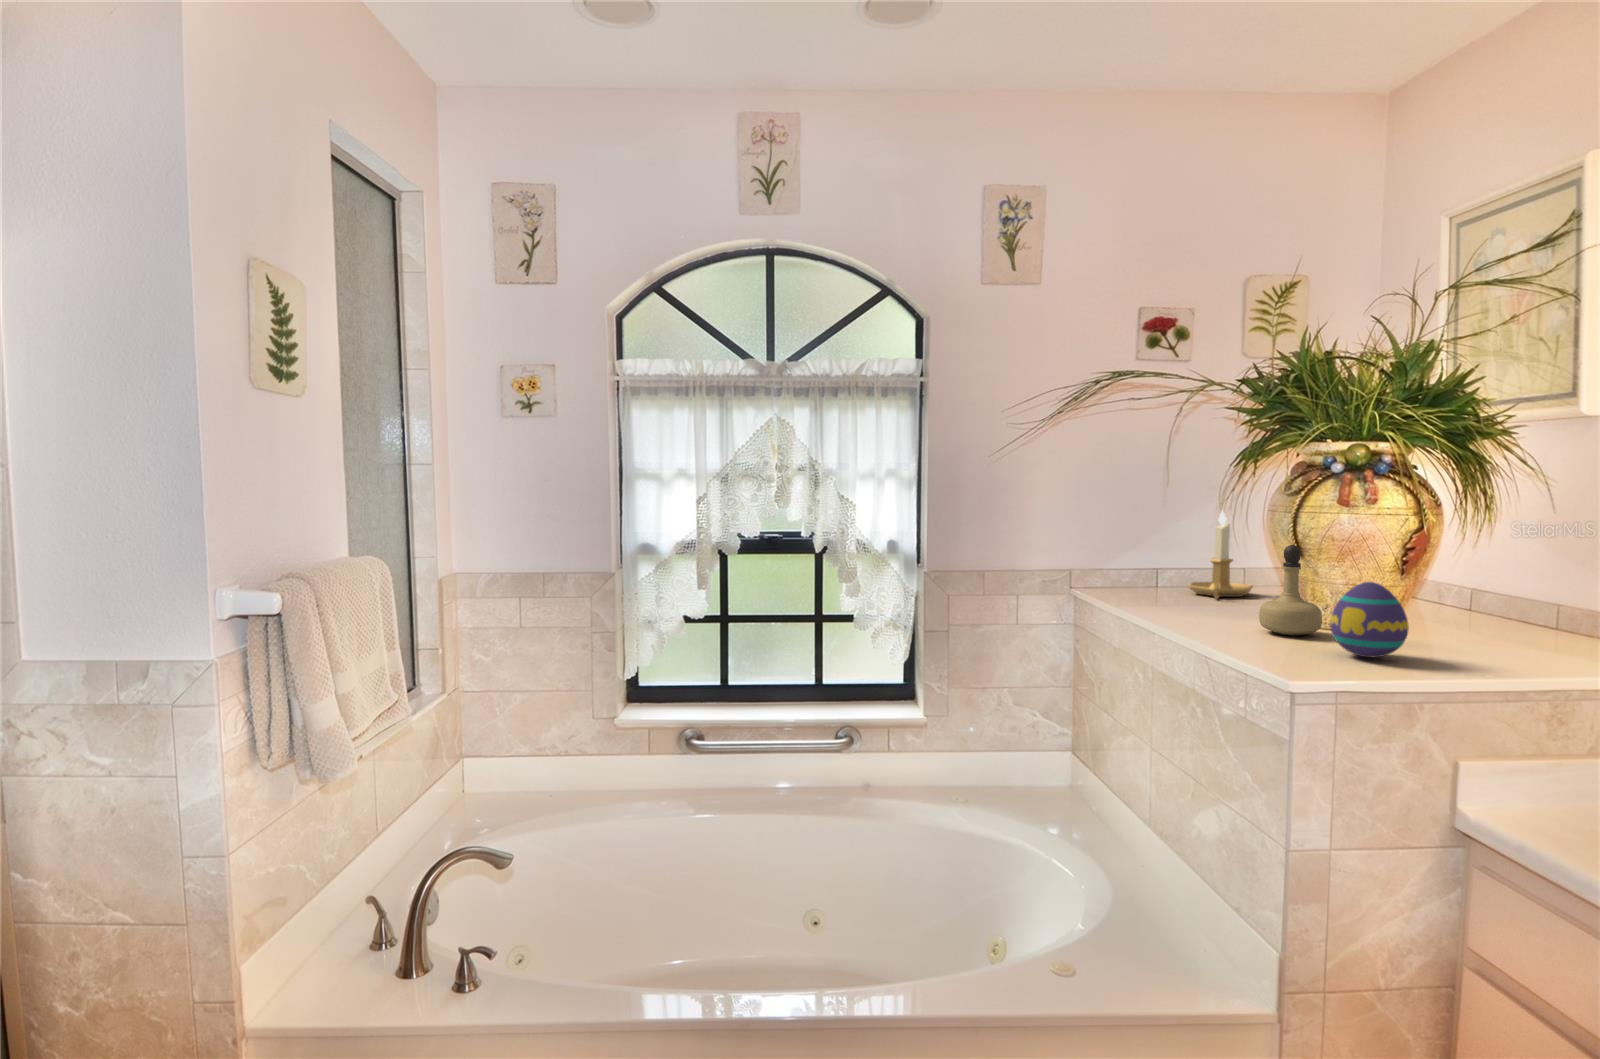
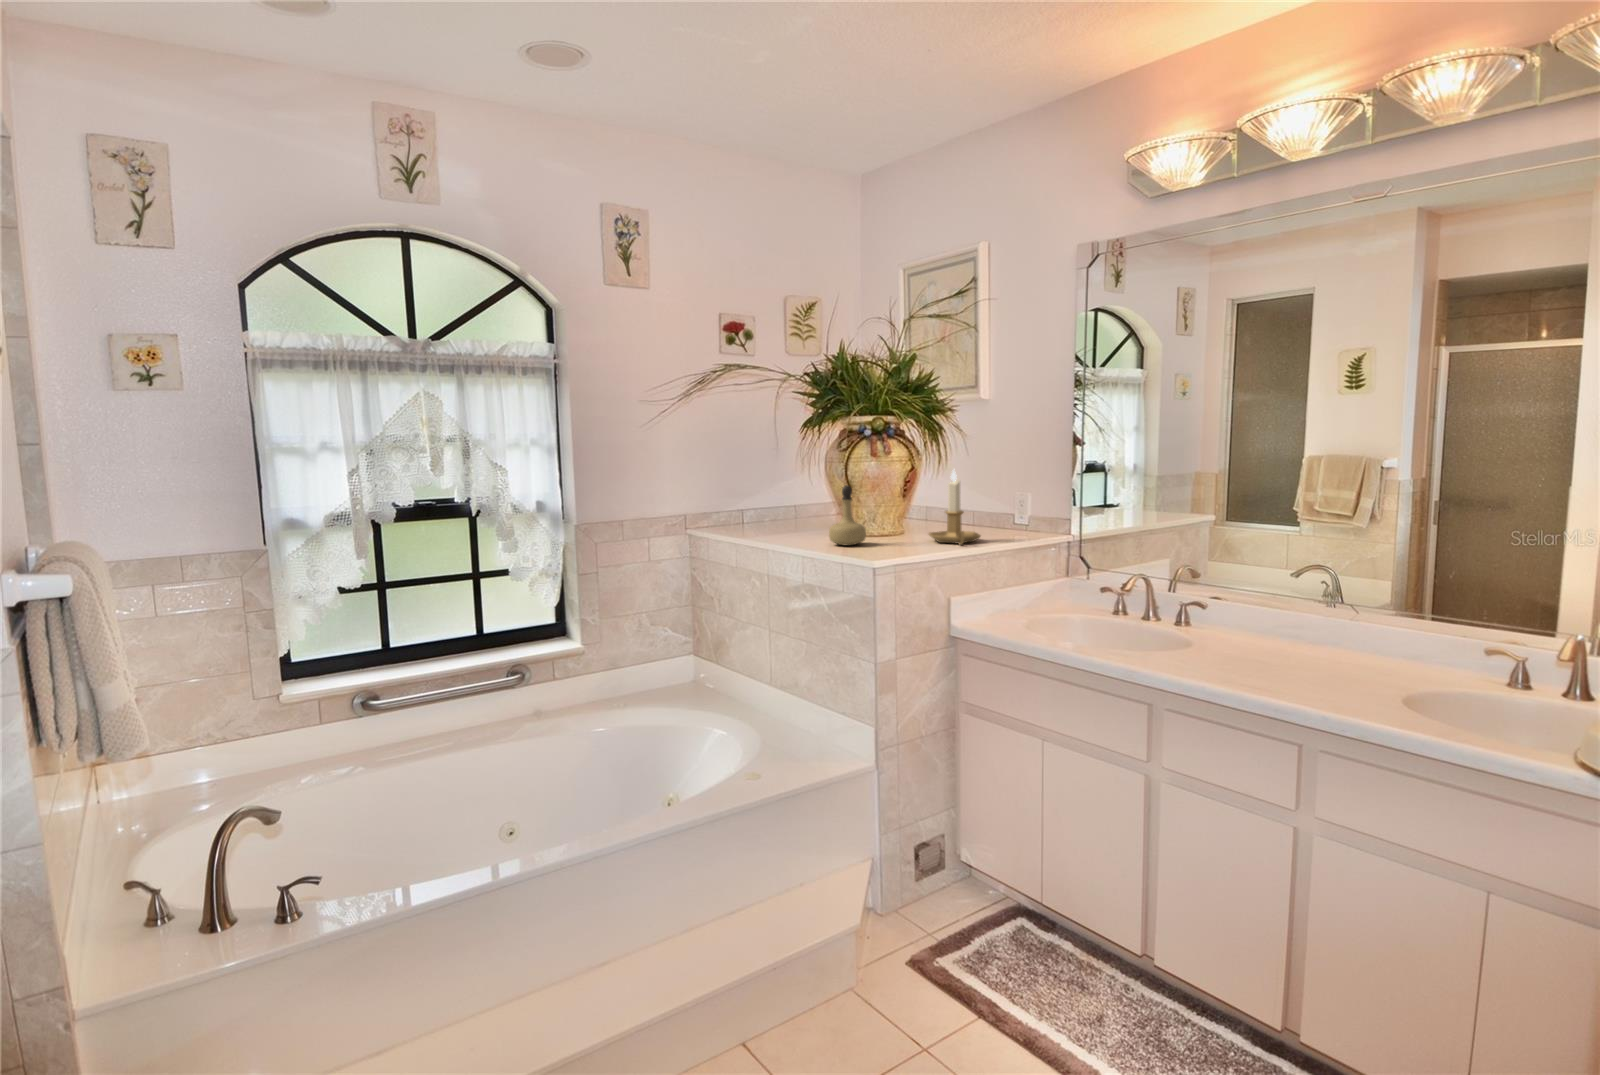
candlestick: present [1189,510,1253,599] -> present [929,470,981,545]
decorative egg: present [1330,582,1409,658] -> none [877,504,918,552]

